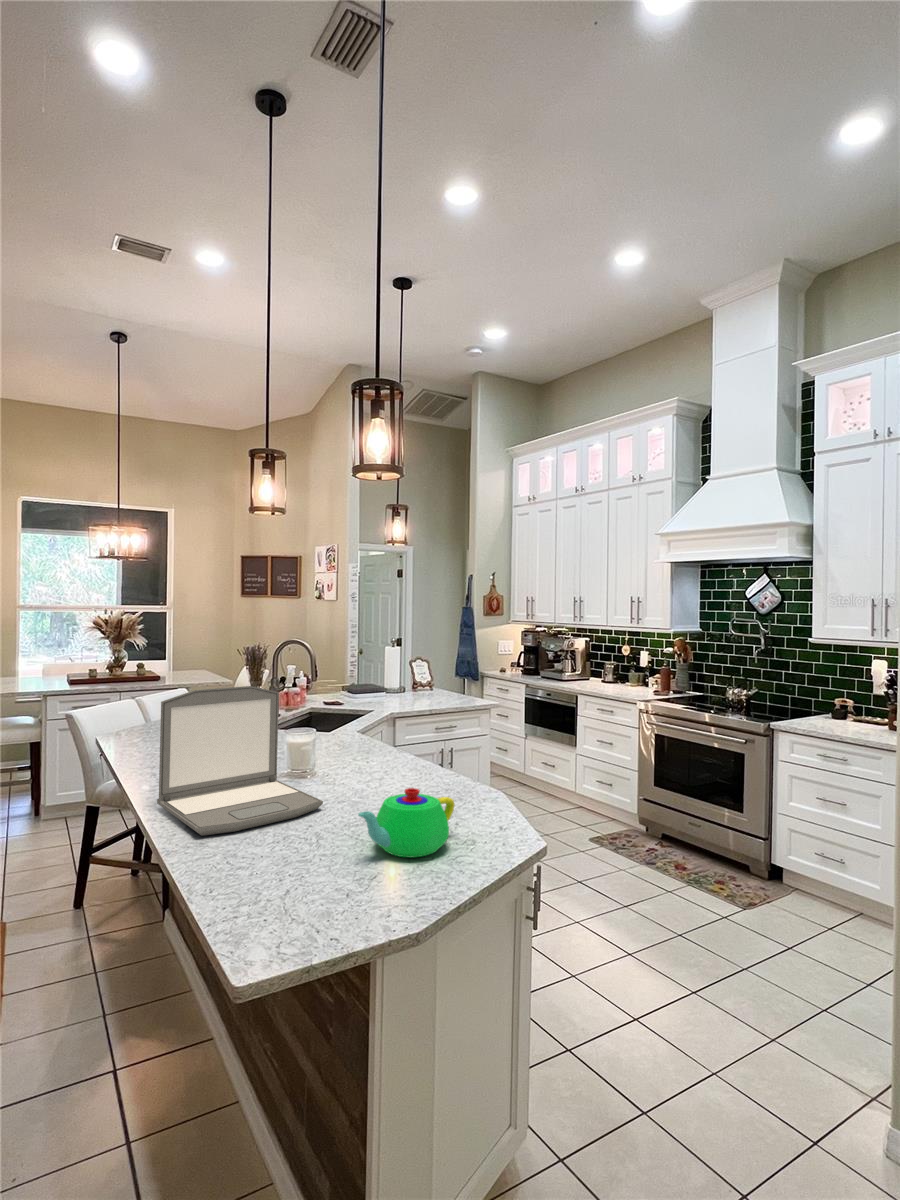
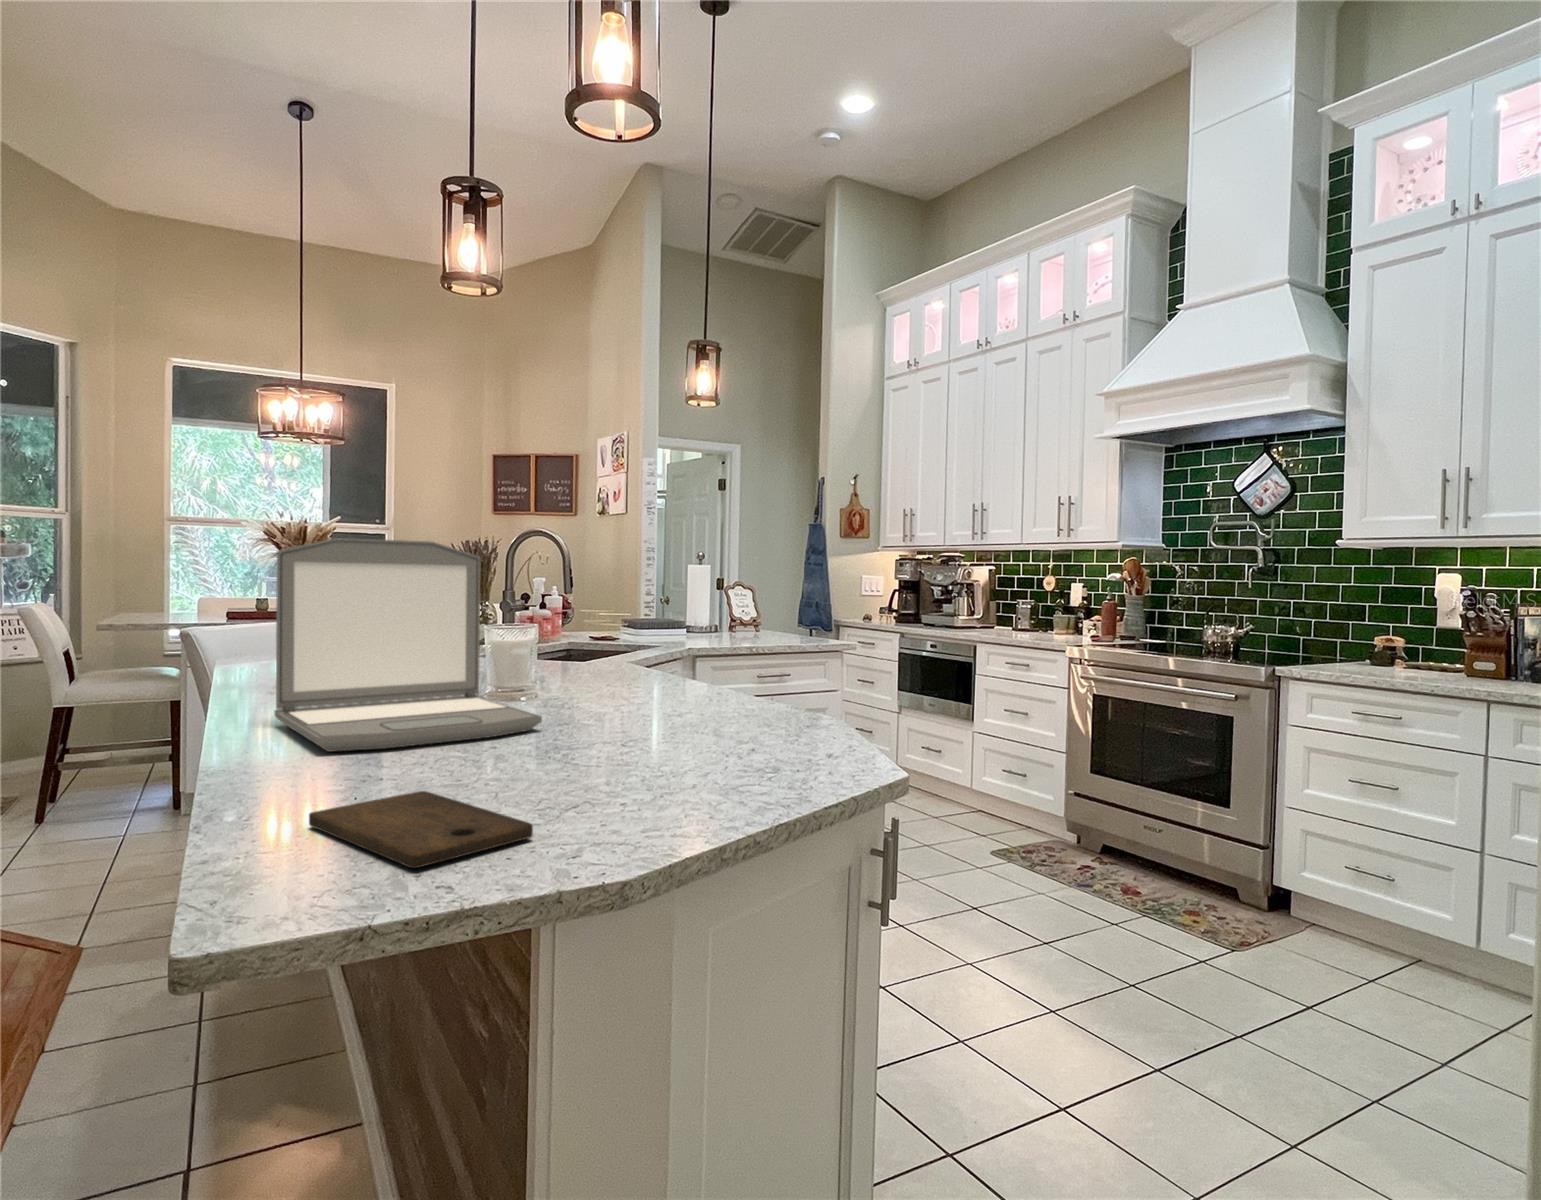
teapot: present [358,788,455,857] -> none [574,672,750,779]
cutting board: none [221,876,349,942] -> present [309,791,533,868]

